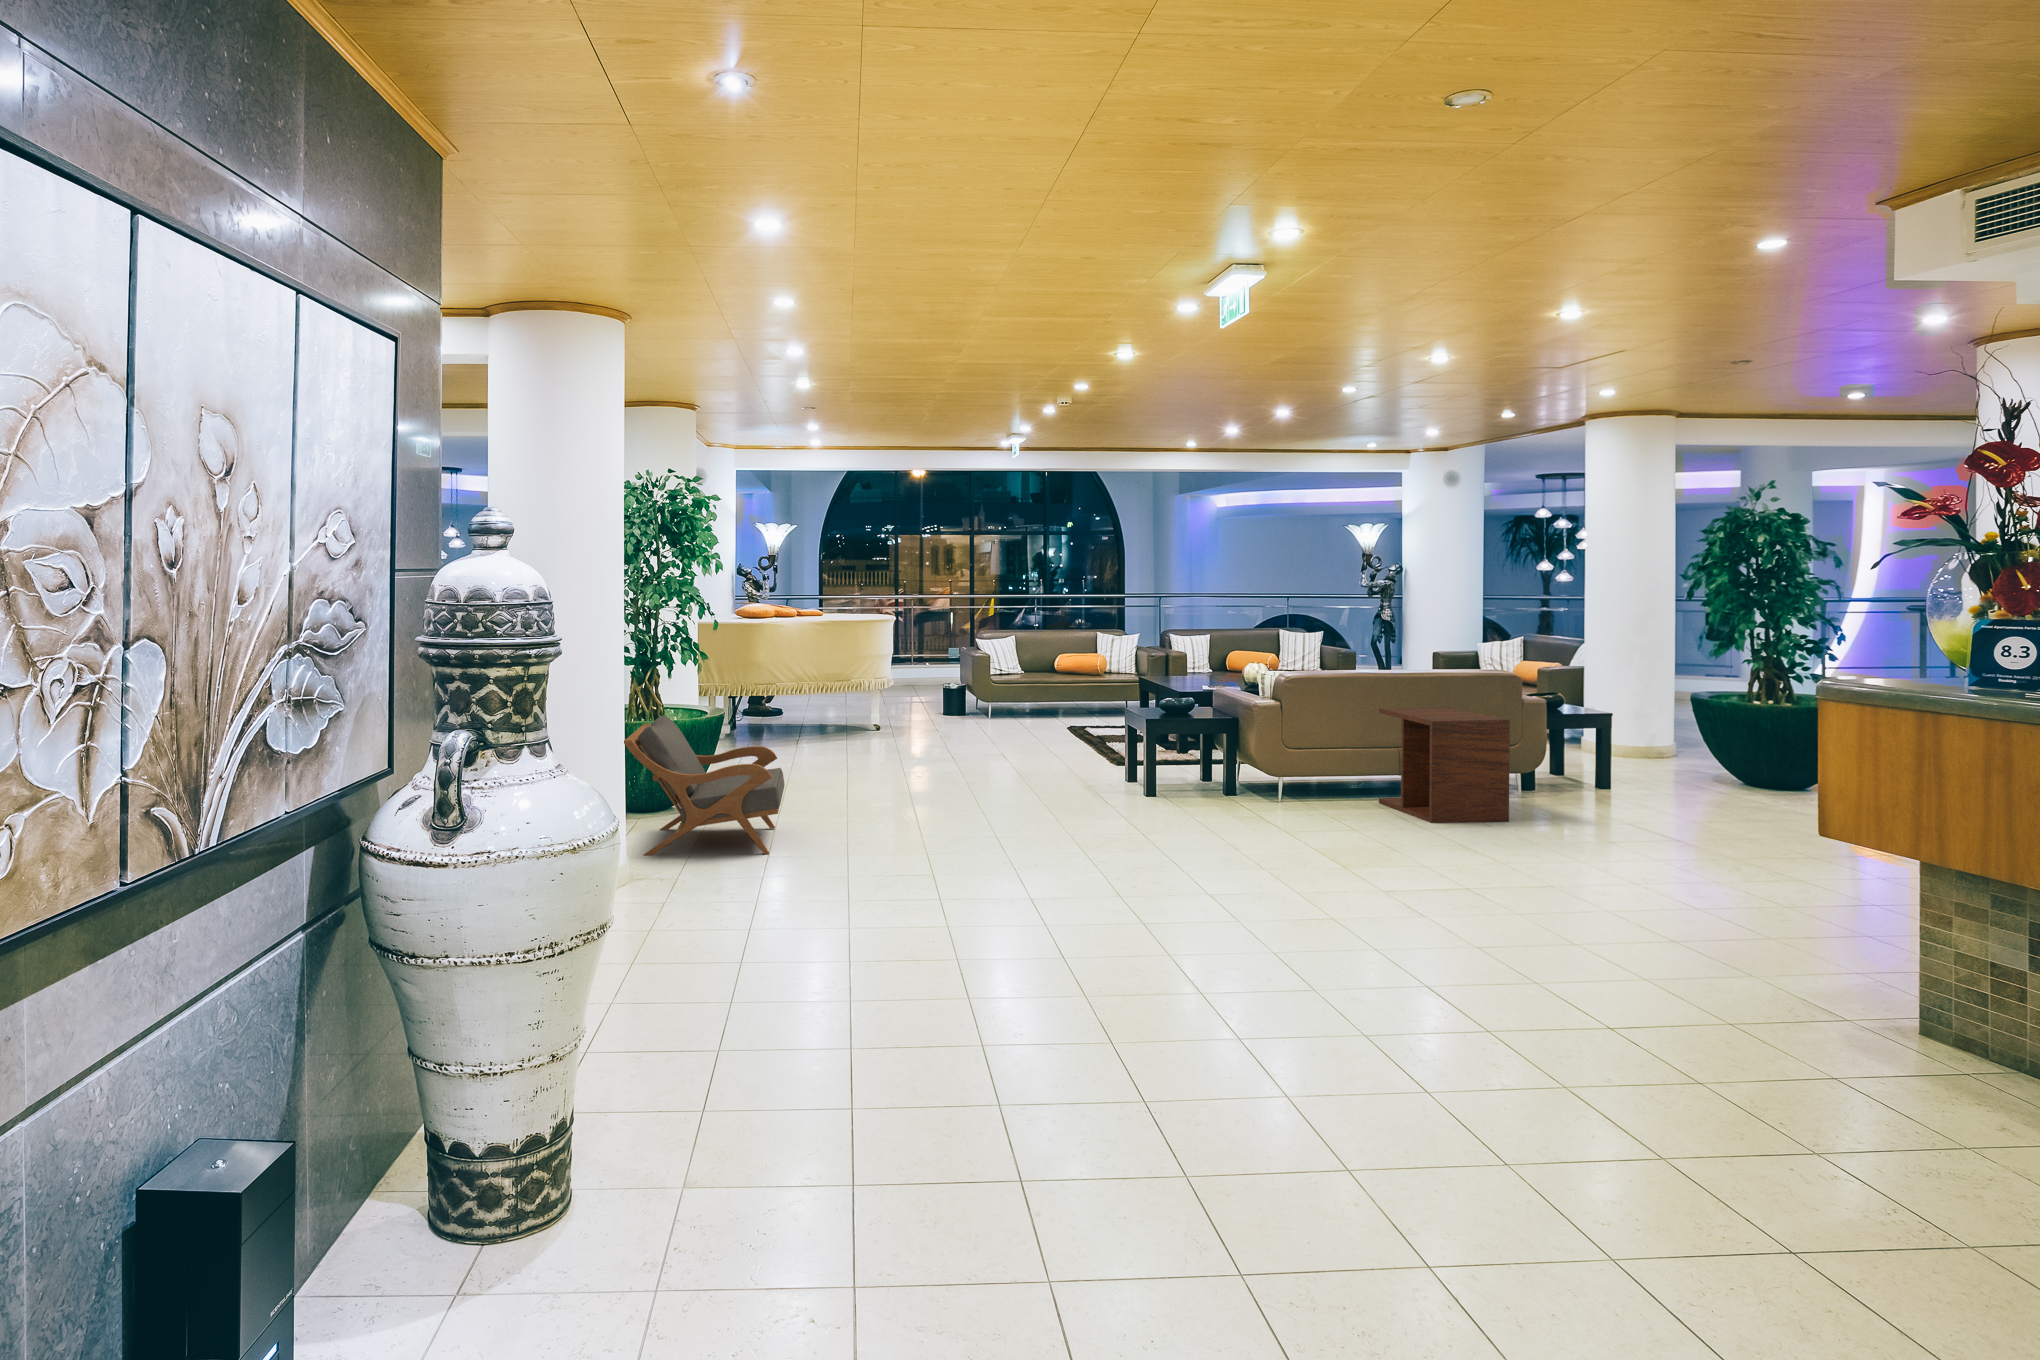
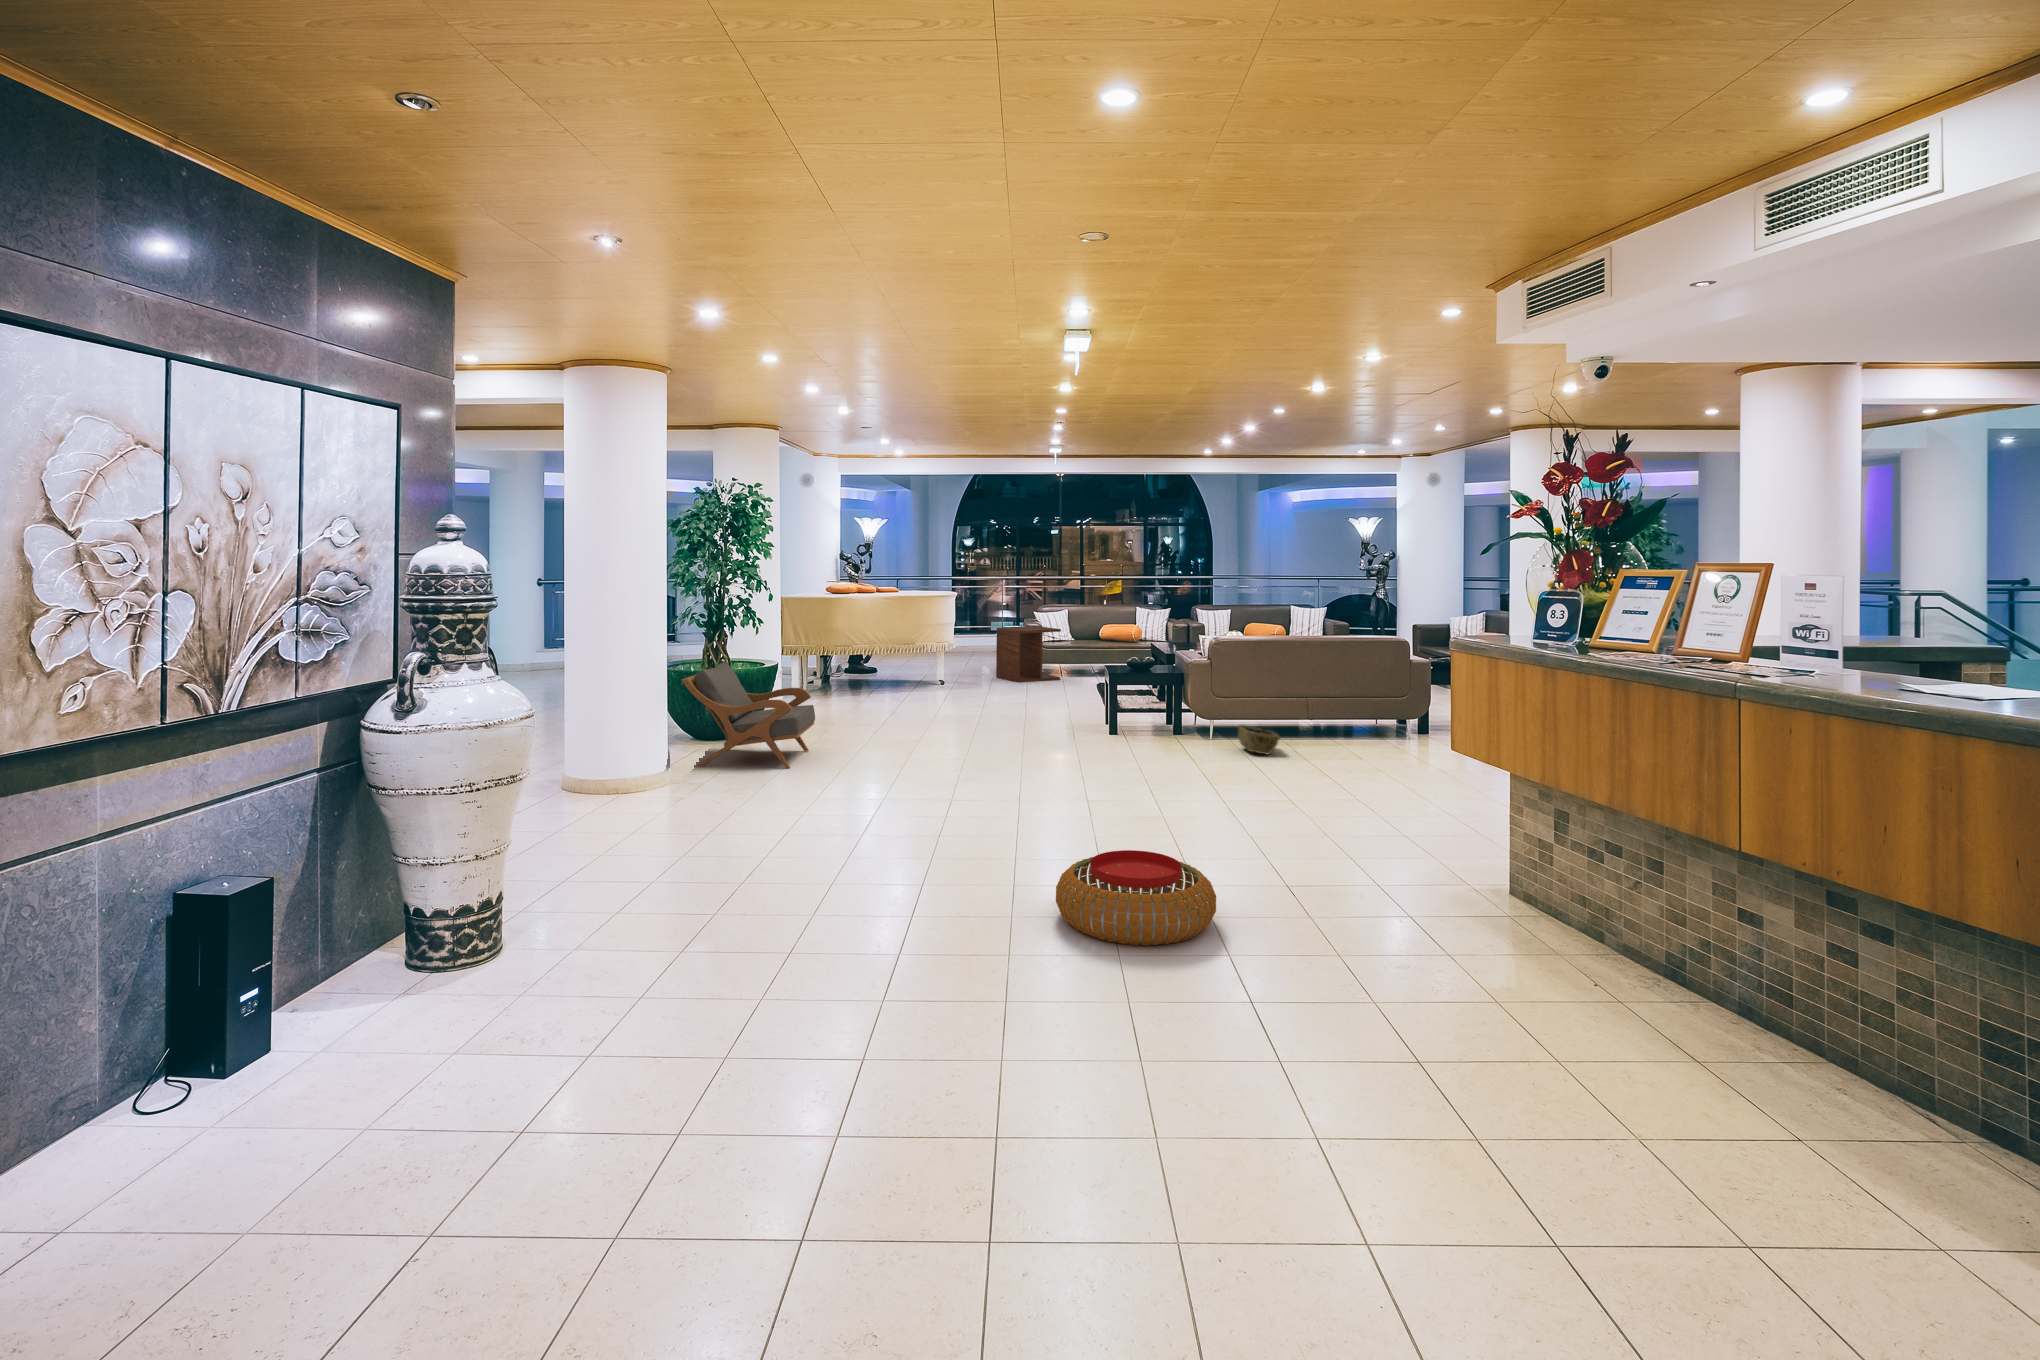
side table: present [1379,707,1510,823] -> present [996,626,1061,682]
woven basket: none [1297,776,1358,813] -> present [1238,725,1280,754]
pouf: none [1319,974,1569,1121] -> present [1056,850,1216,946]

